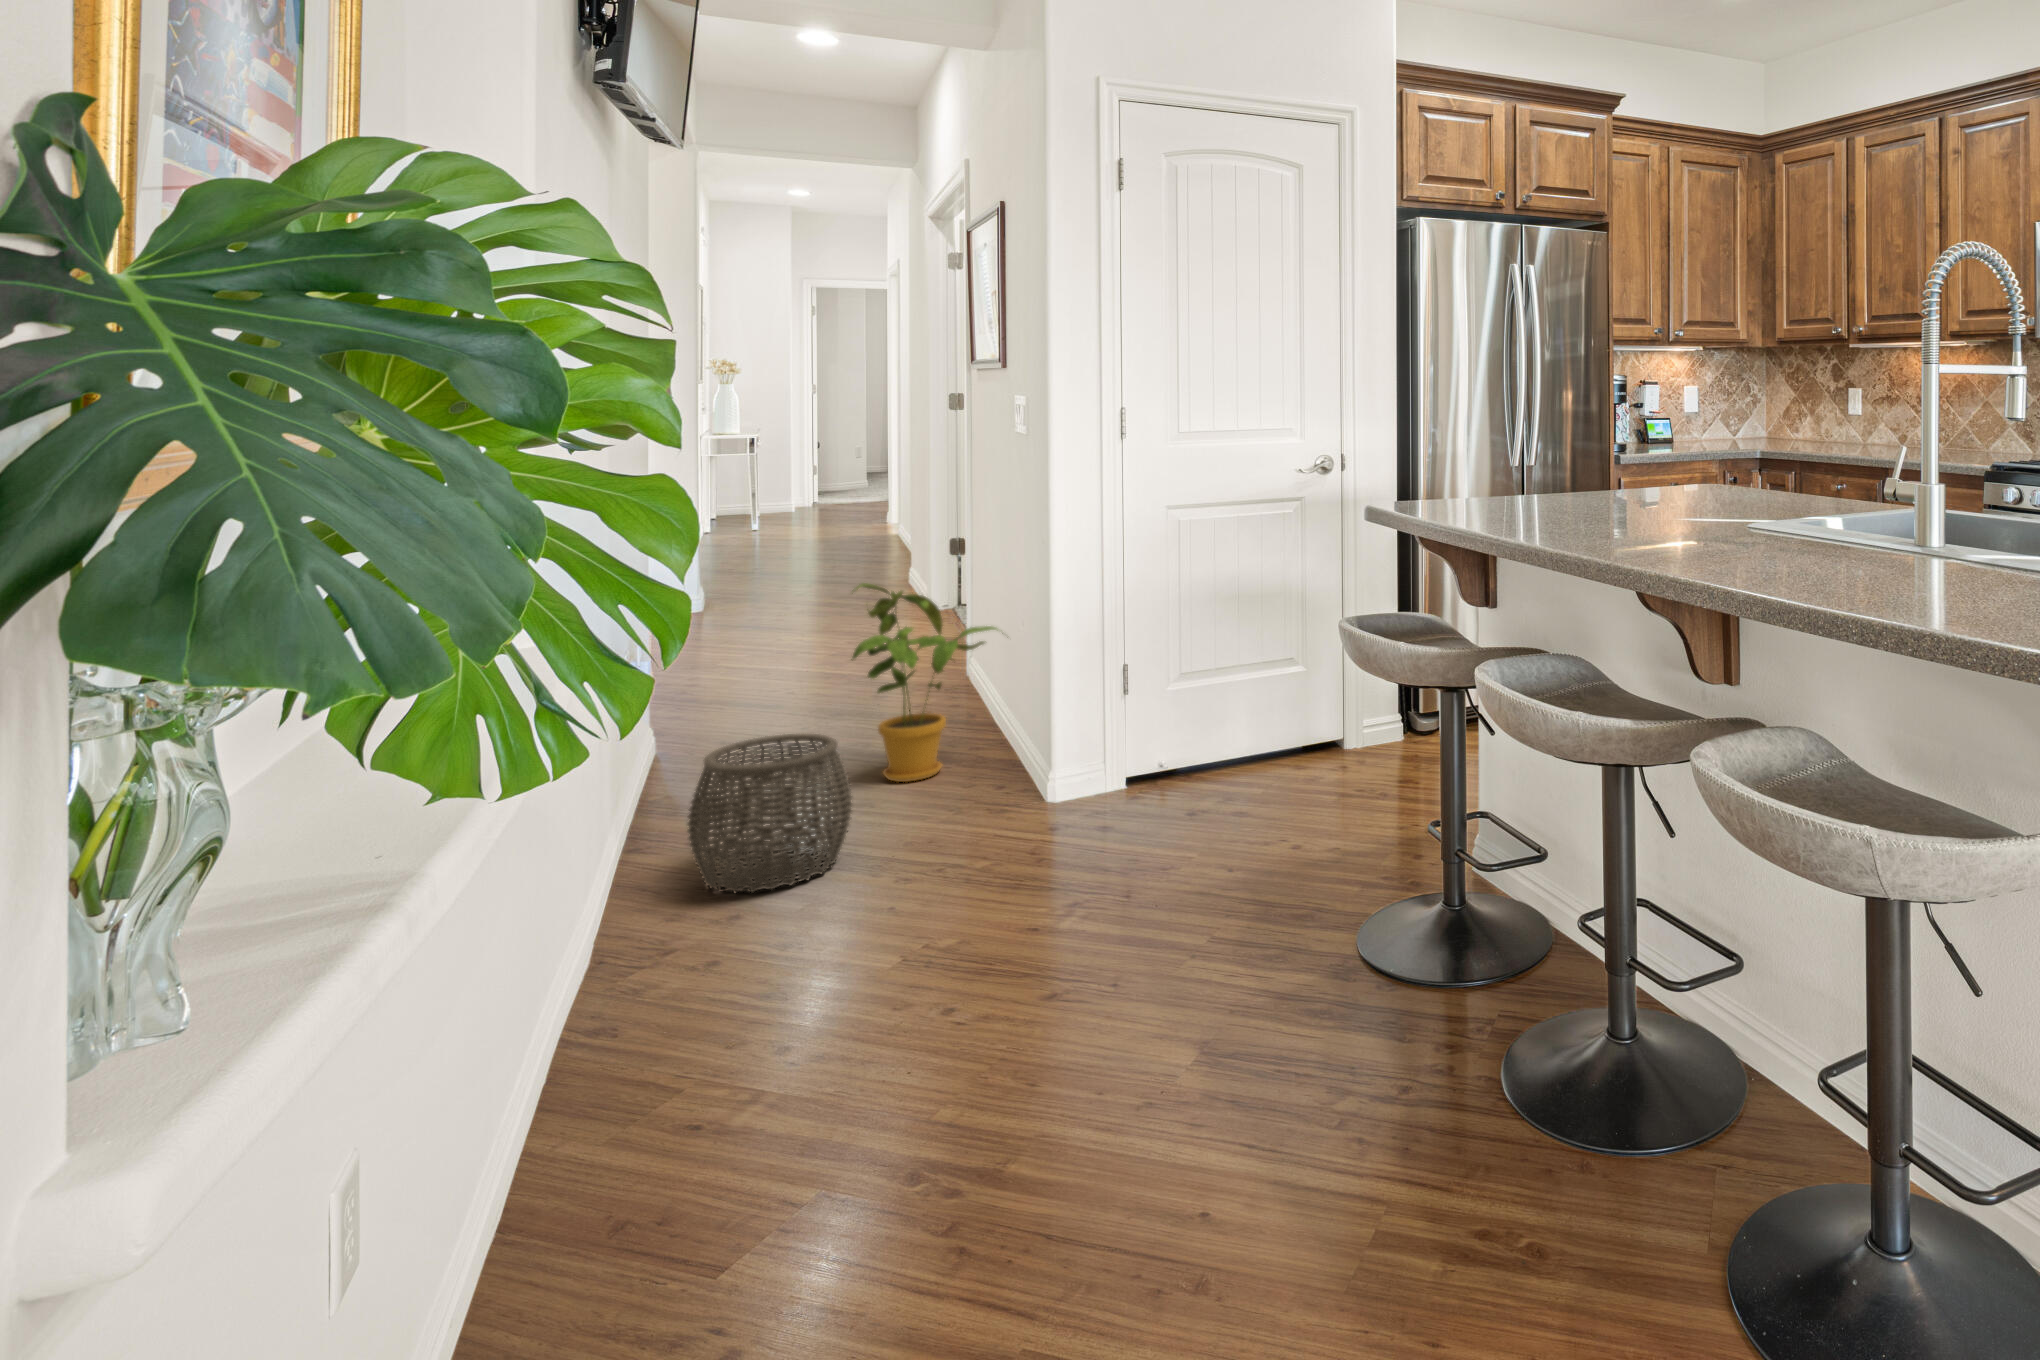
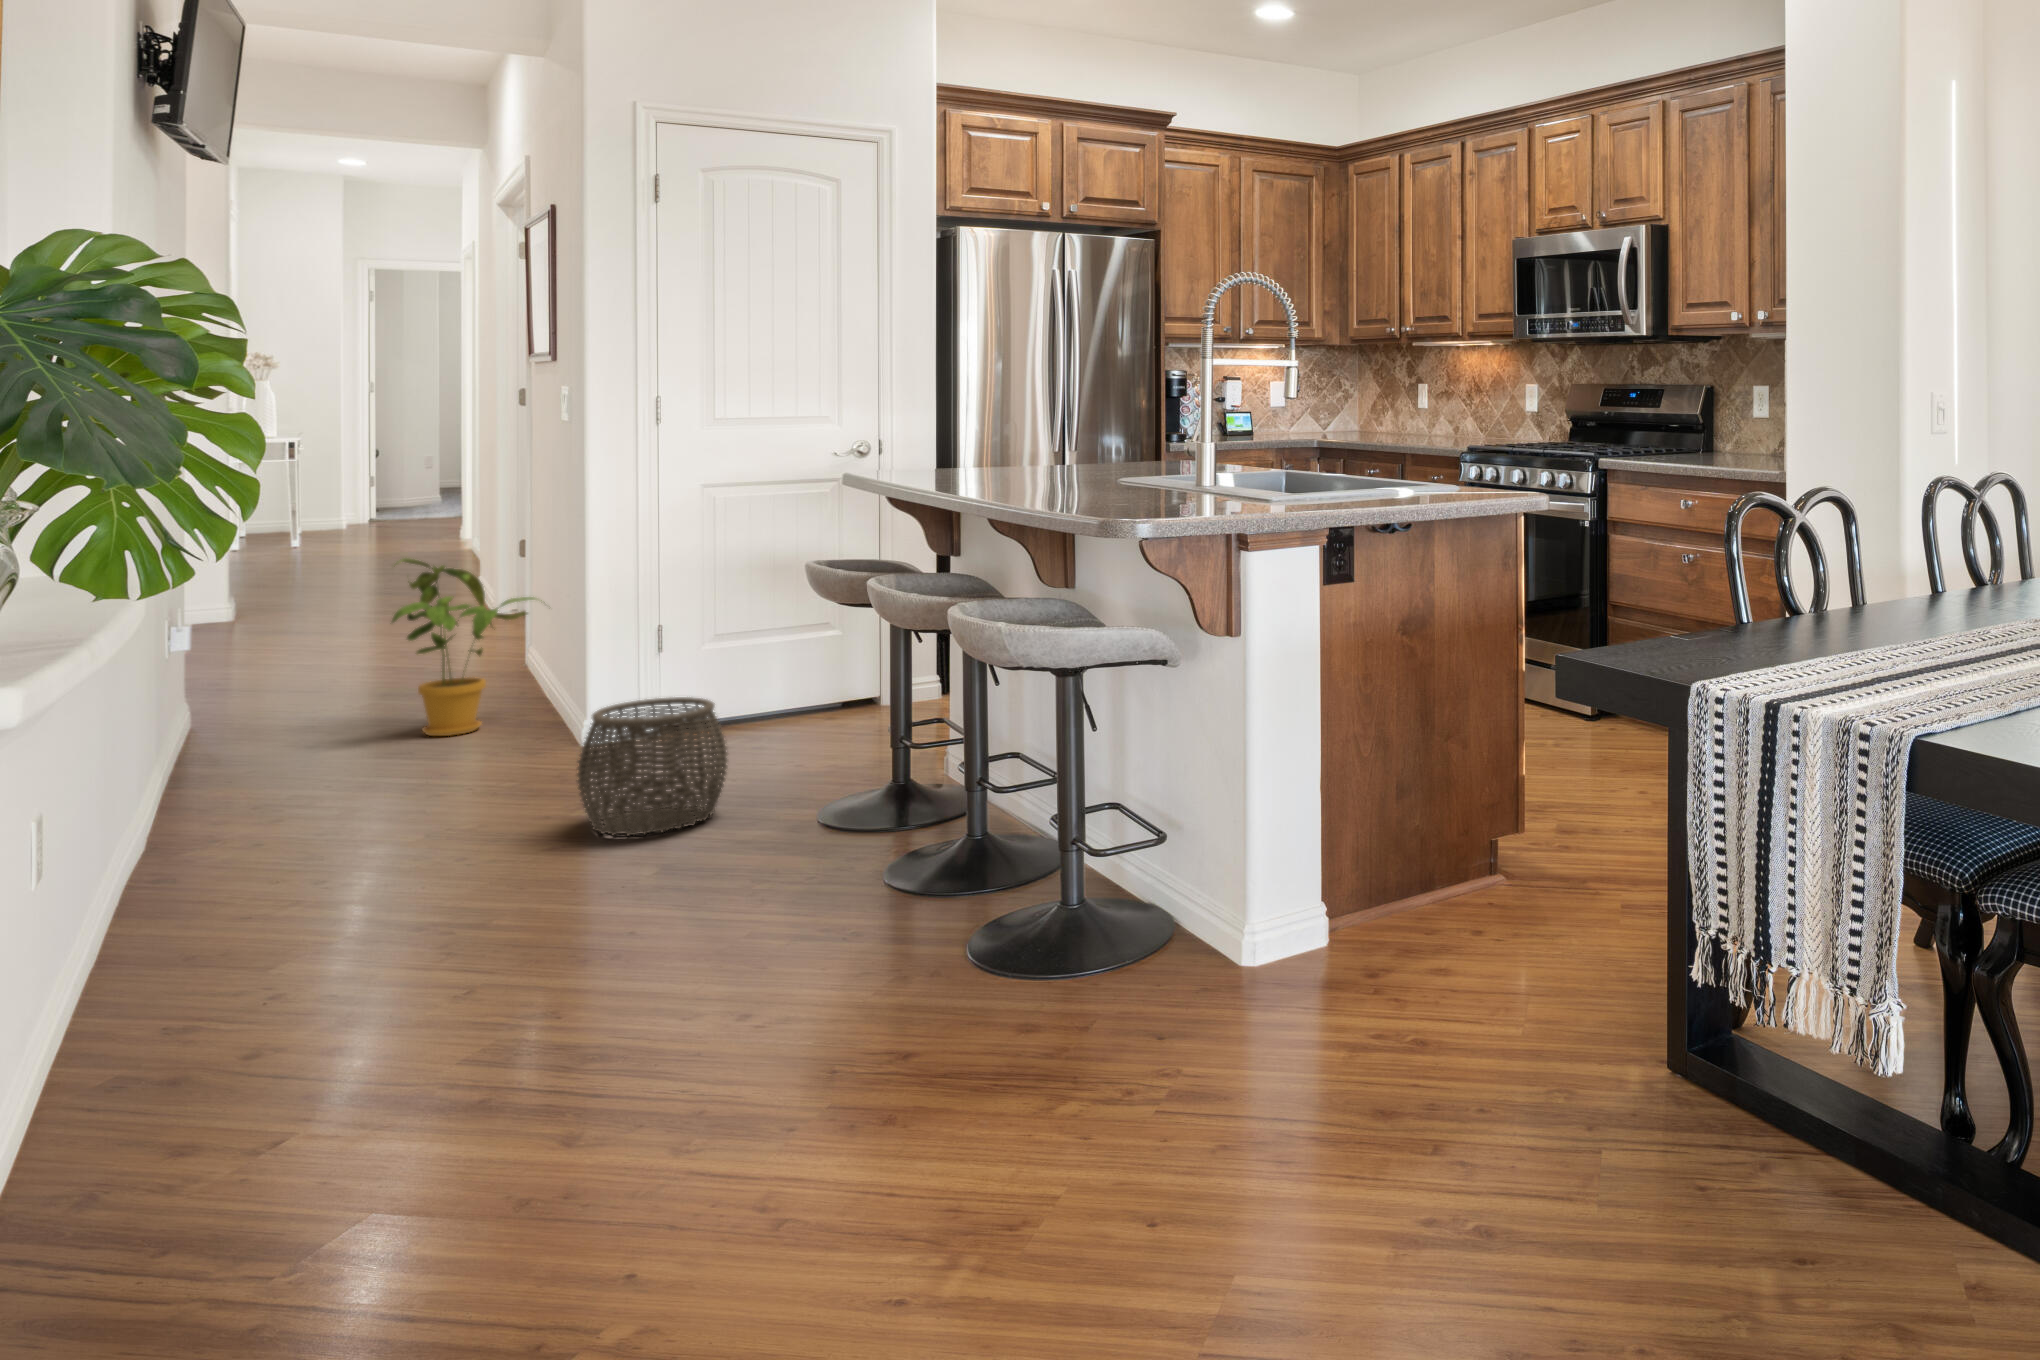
woven basket: present [687,734,853,893] -> present [577,697,728,835]

